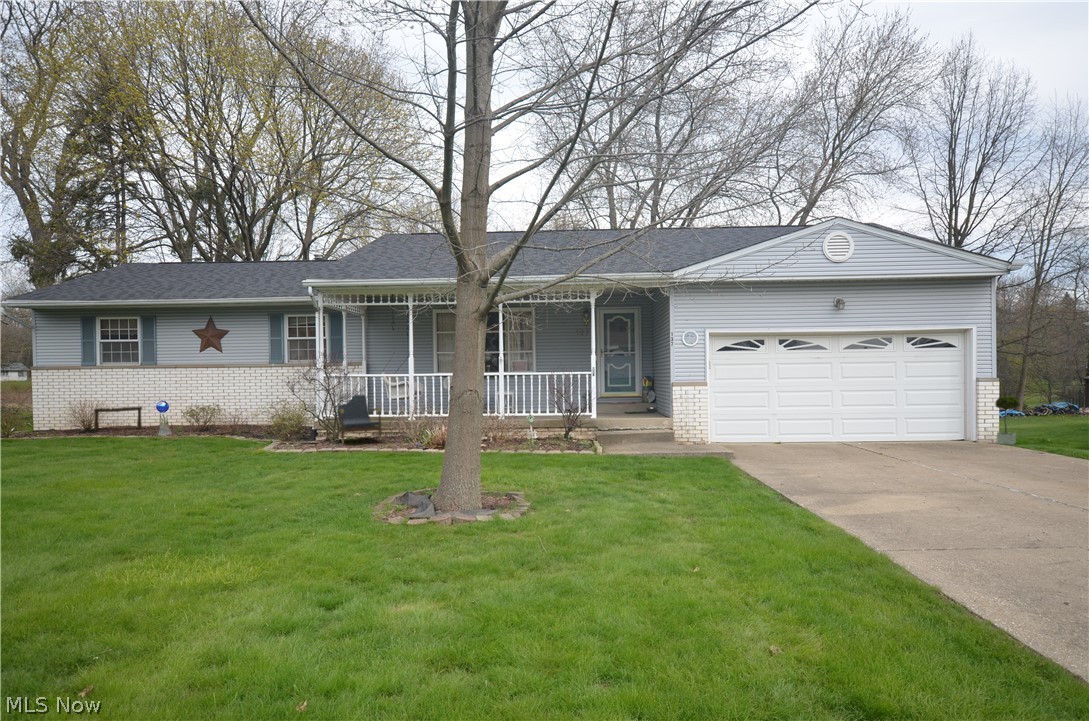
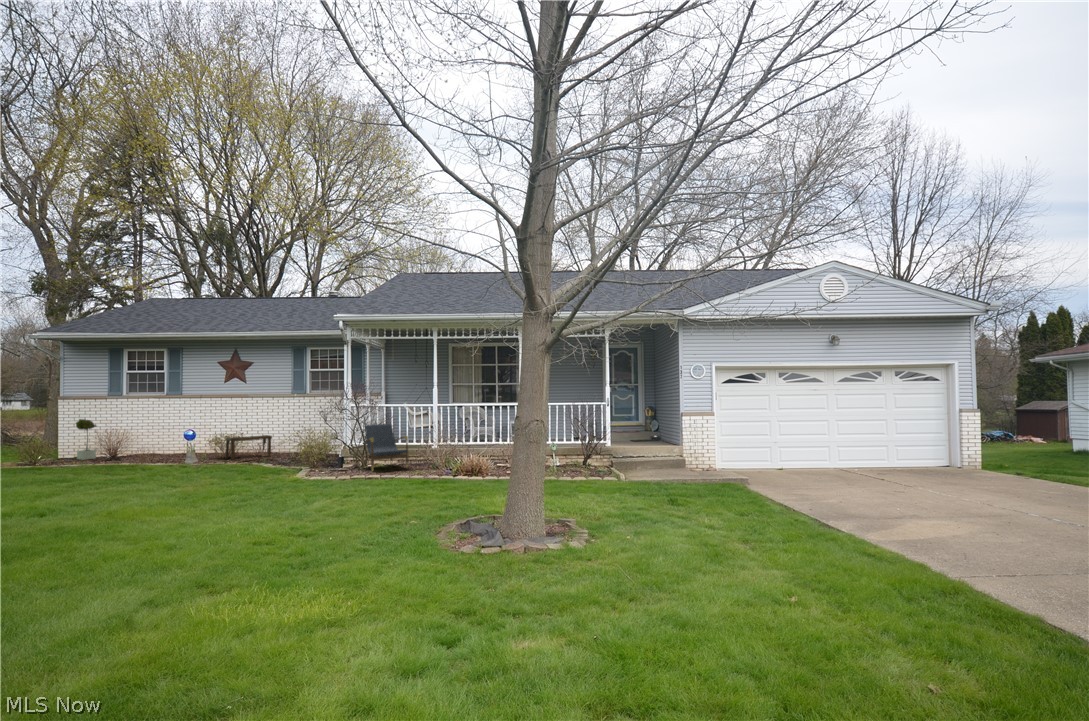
potted tree: present [995,396,1020,445] -> present [76,419,96,460]
bench: present [94,406,142,431] -> present [225,435,272,460]

